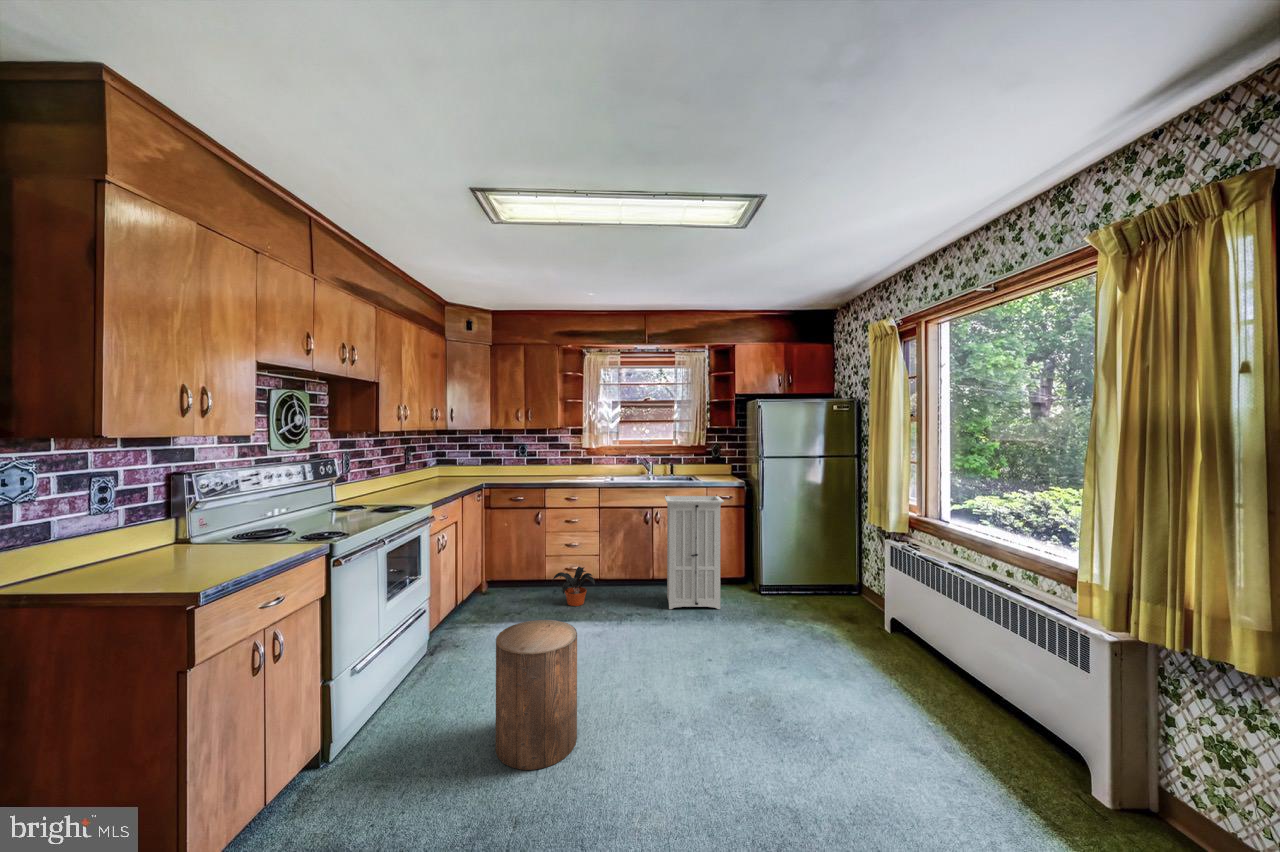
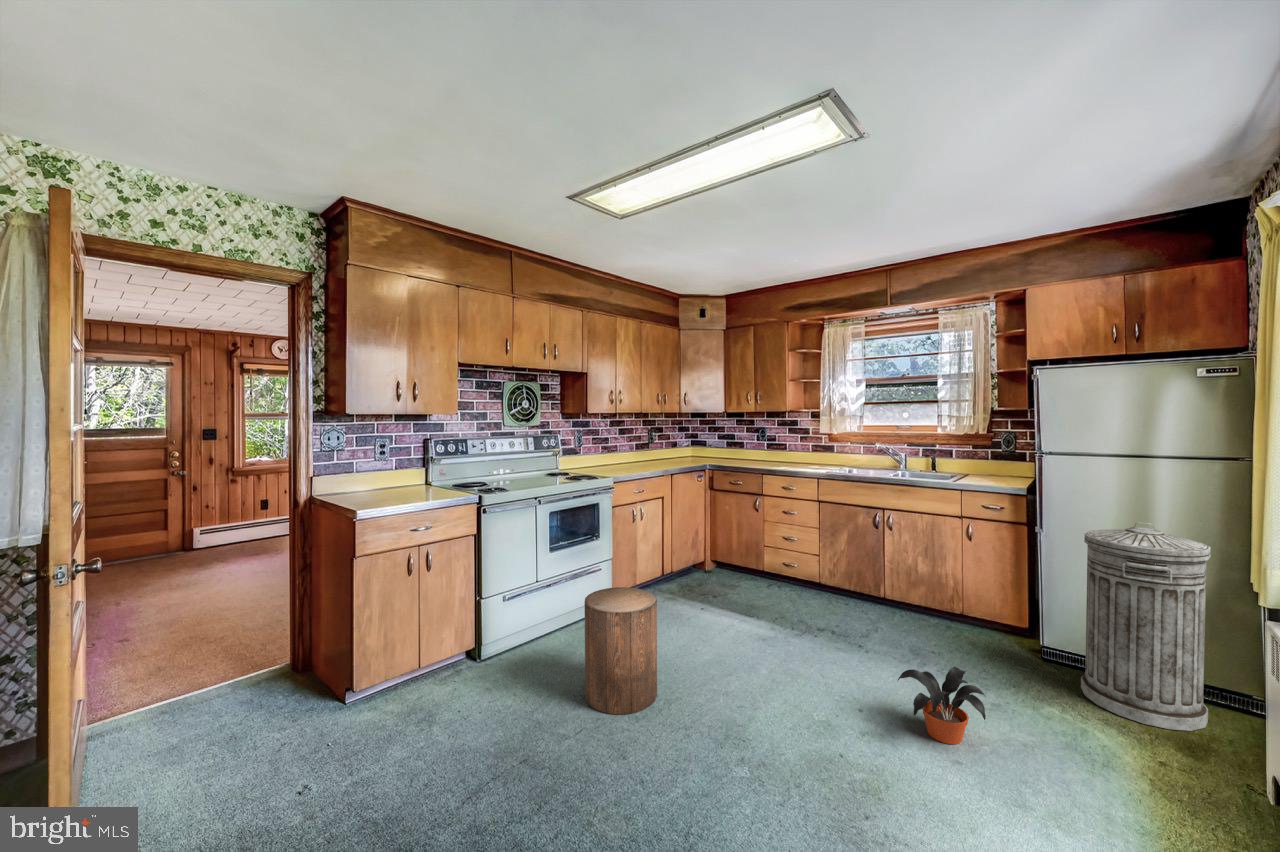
storage cabinet: present [665,495,724,609] -> none [869,493,961,654]
trash can: none [795,497,855,618] -> present [1081,522,1211,731]
potted plant: present [553,567,595,606] -> present [898,667,986,744]

